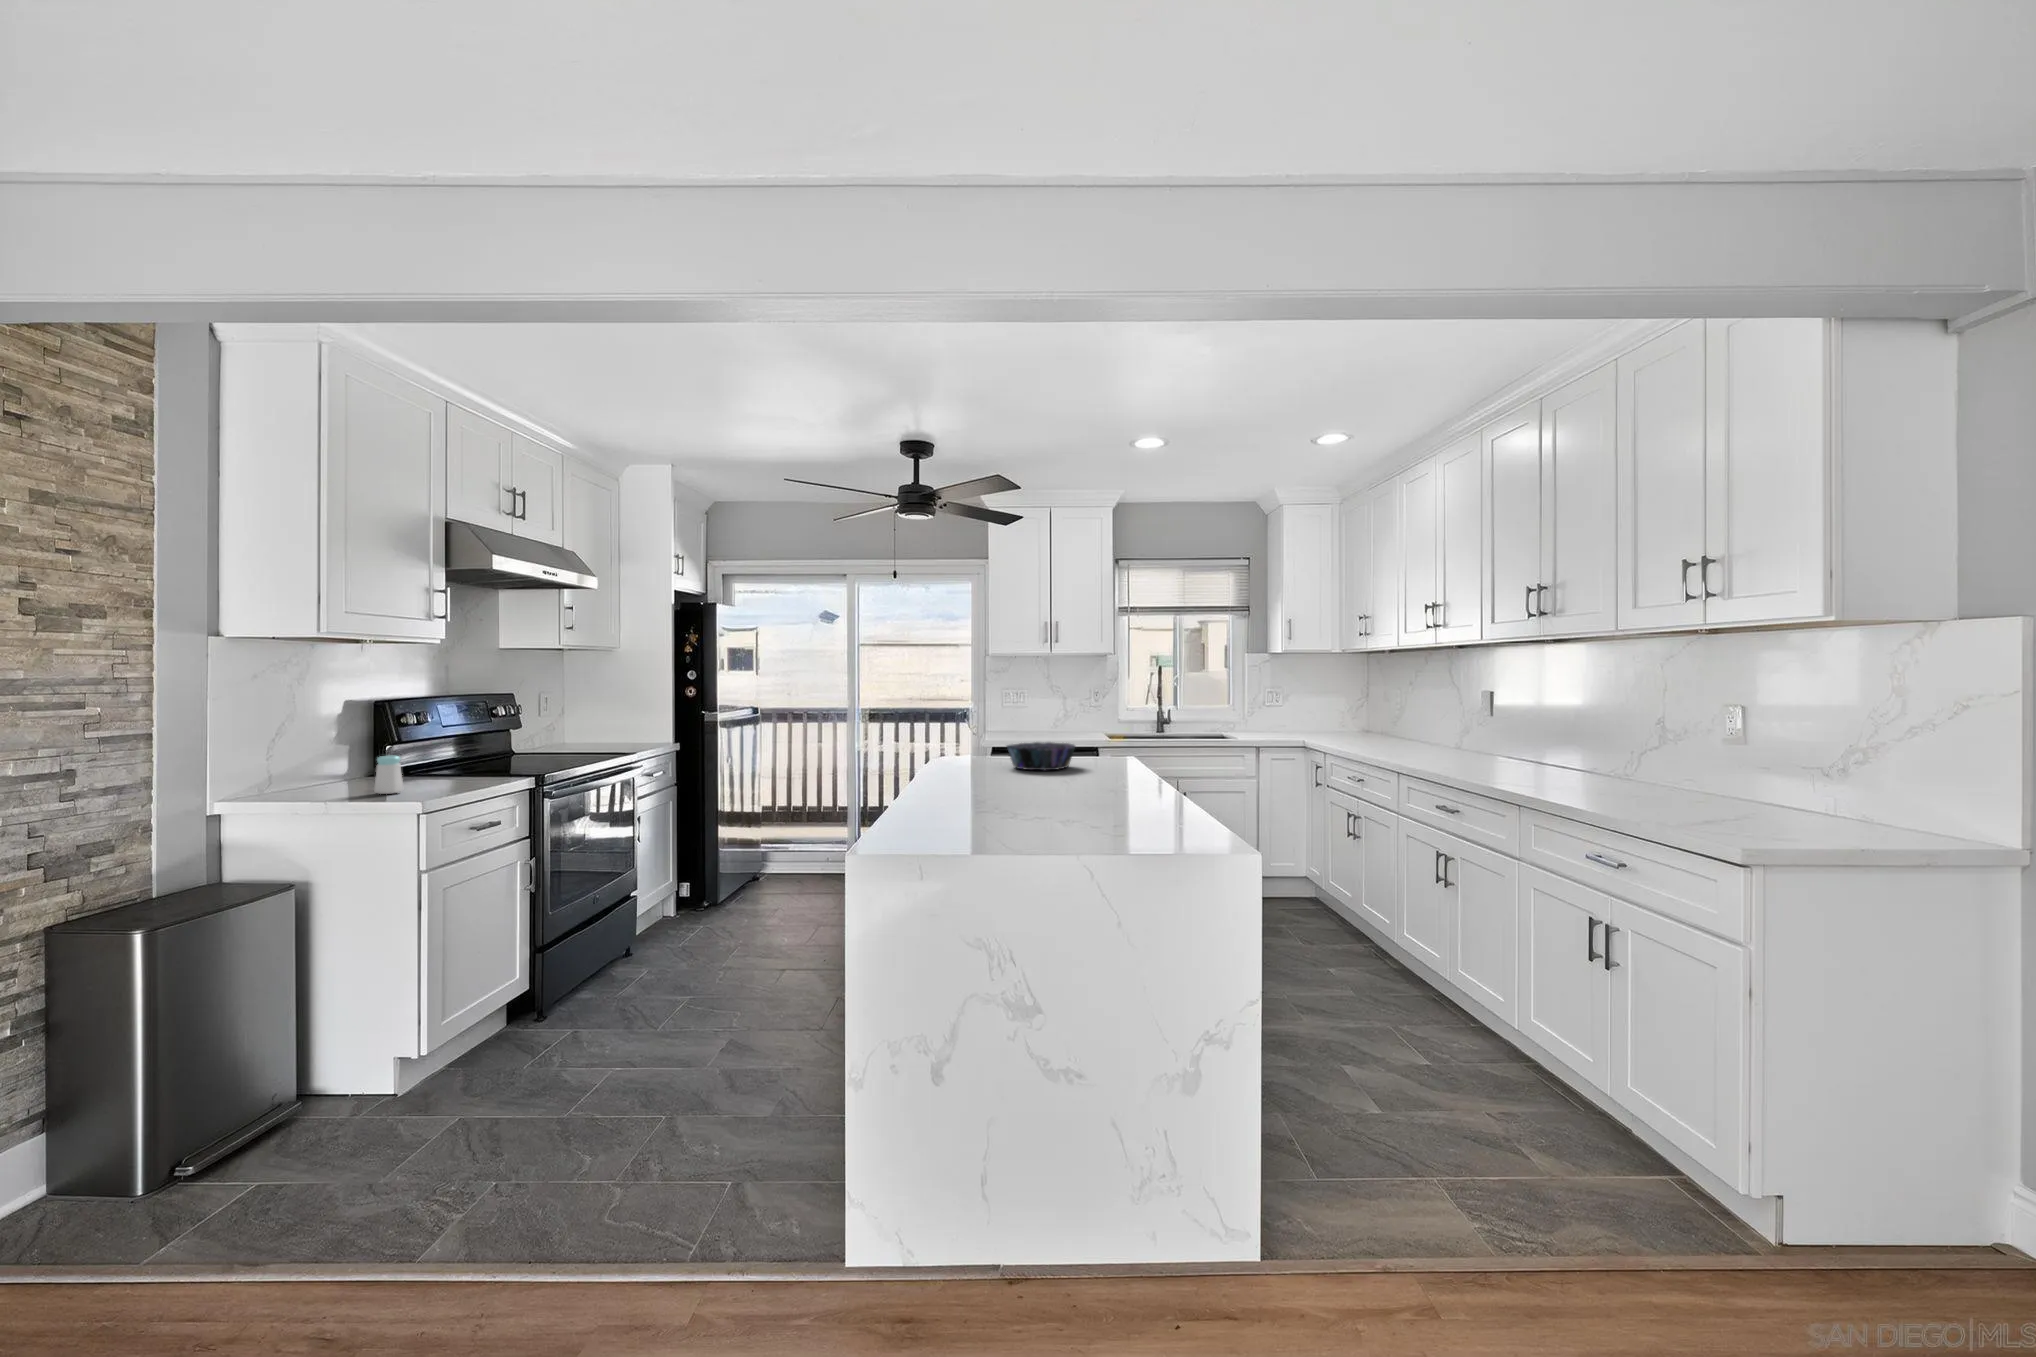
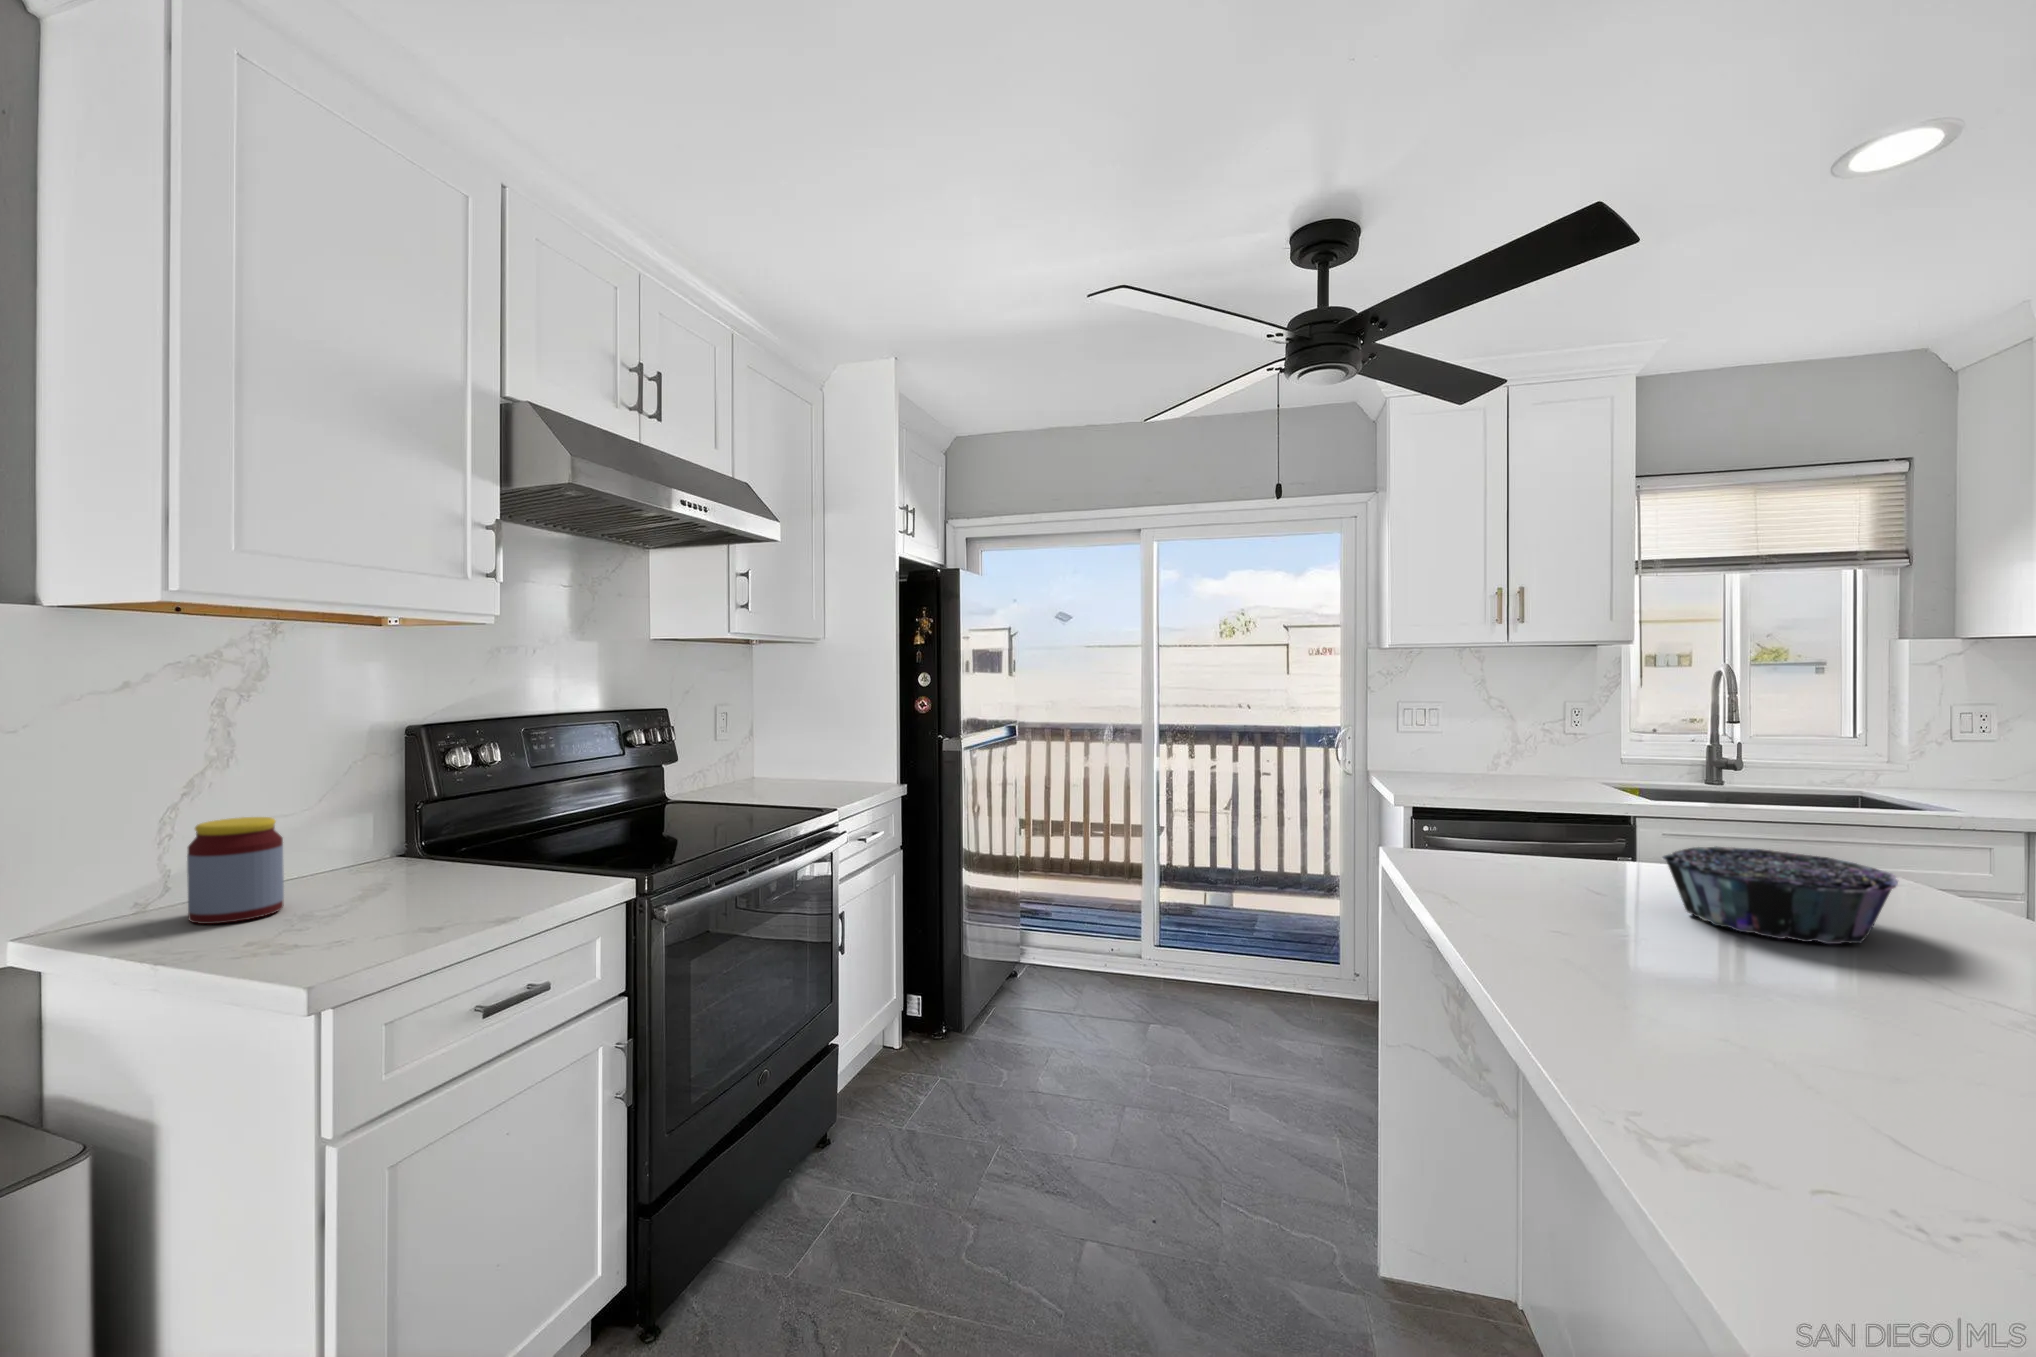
jar: none [310,743,355,792] -> present [187,817,284,924]
salt shaker: present [374,755,403,794] -> none [288,851,347,936]

